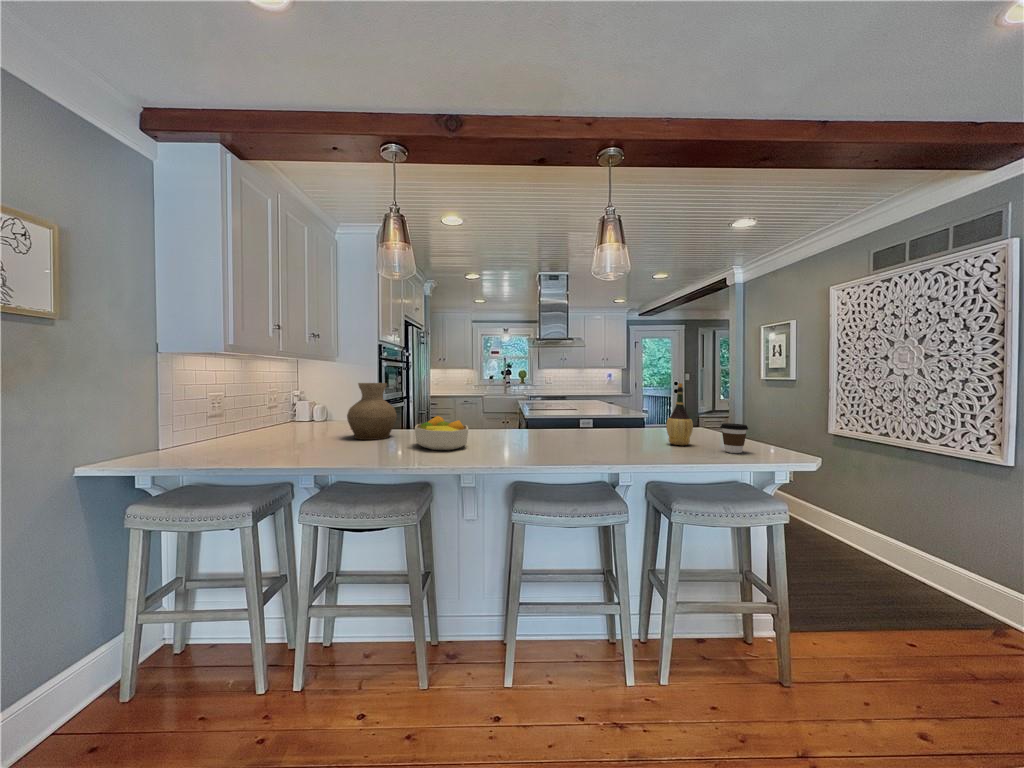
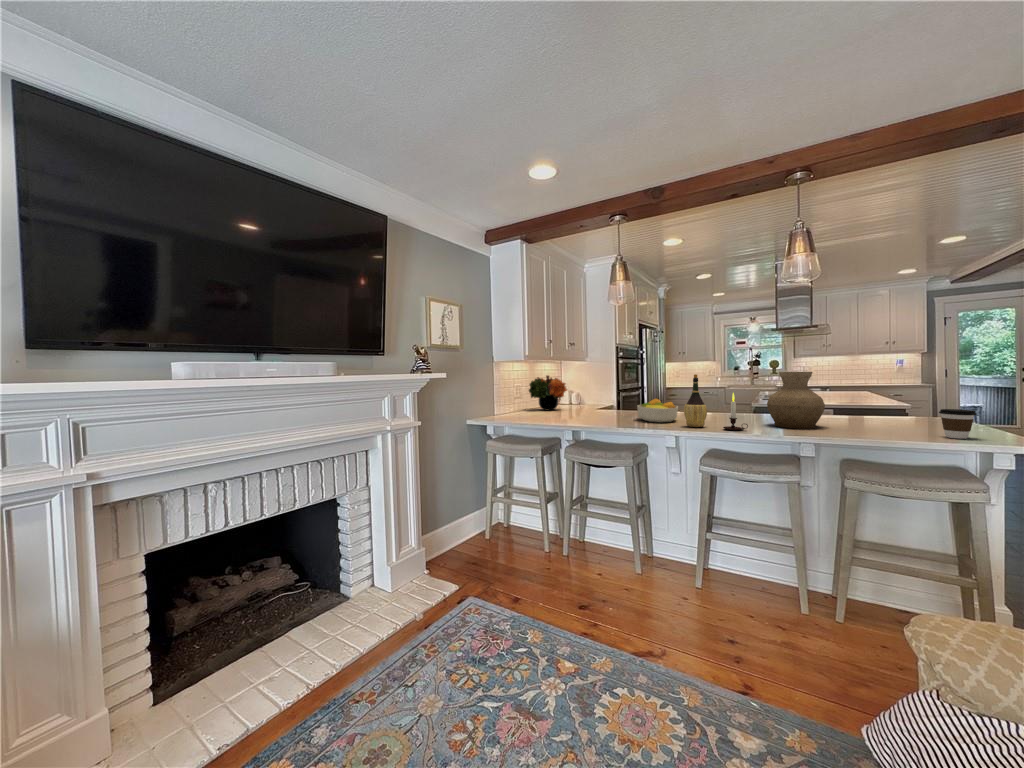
flower arrangement: none [233,381,306,436] -> present [529,376,567,410]
vase: present [347,383,397,440] -> present [767,372,825,429]
wine bottle: present [666,383,693,445] -> present [684,374,707,427]
candle: none [531,409,560,458] -> present [723,393,748,430]

